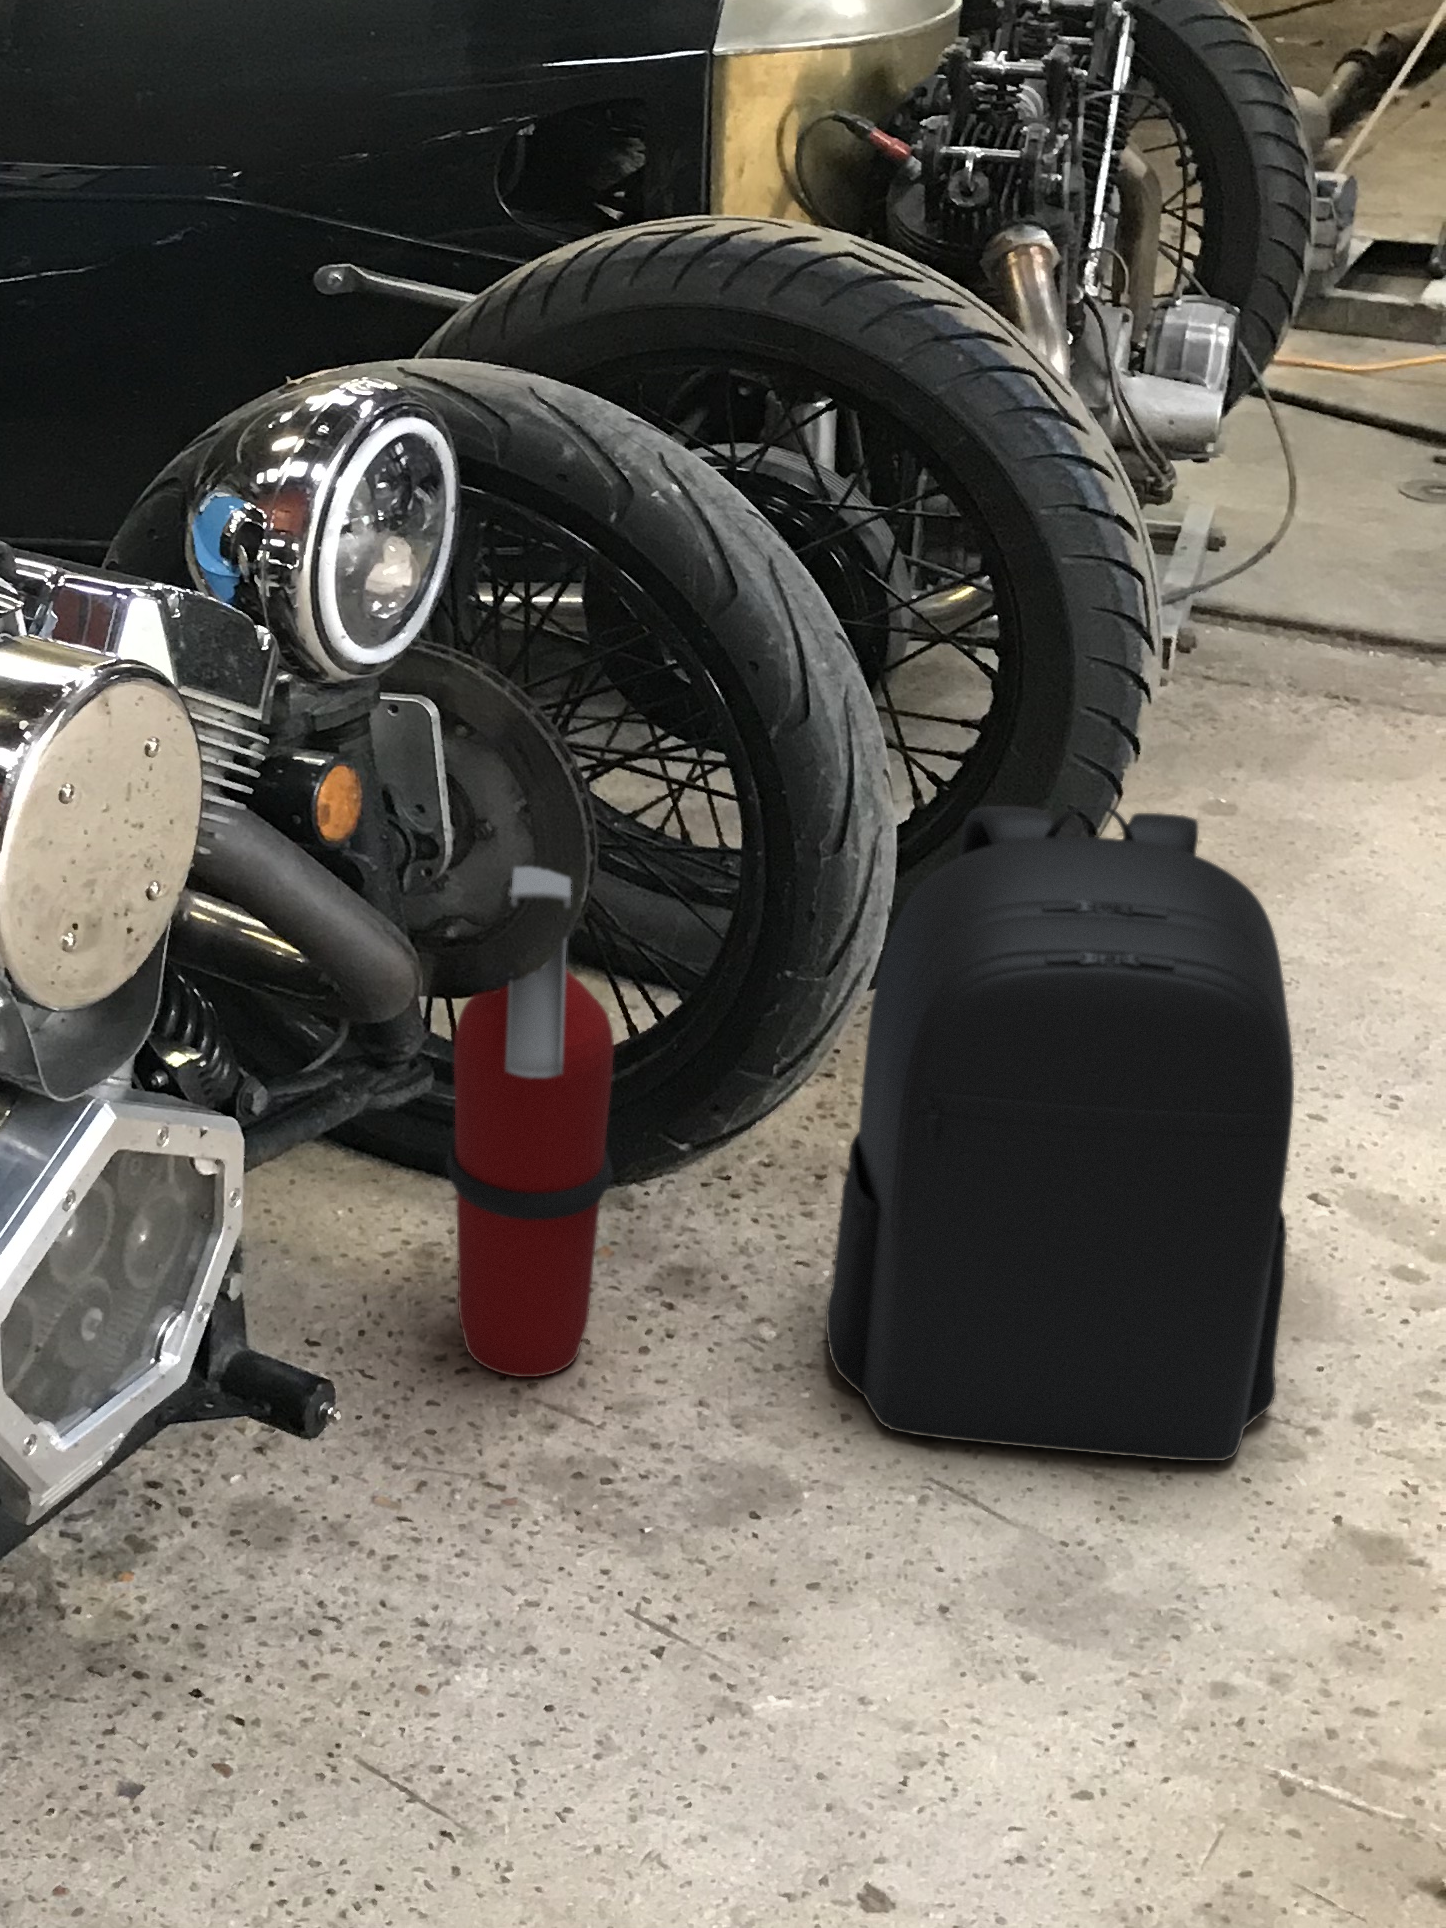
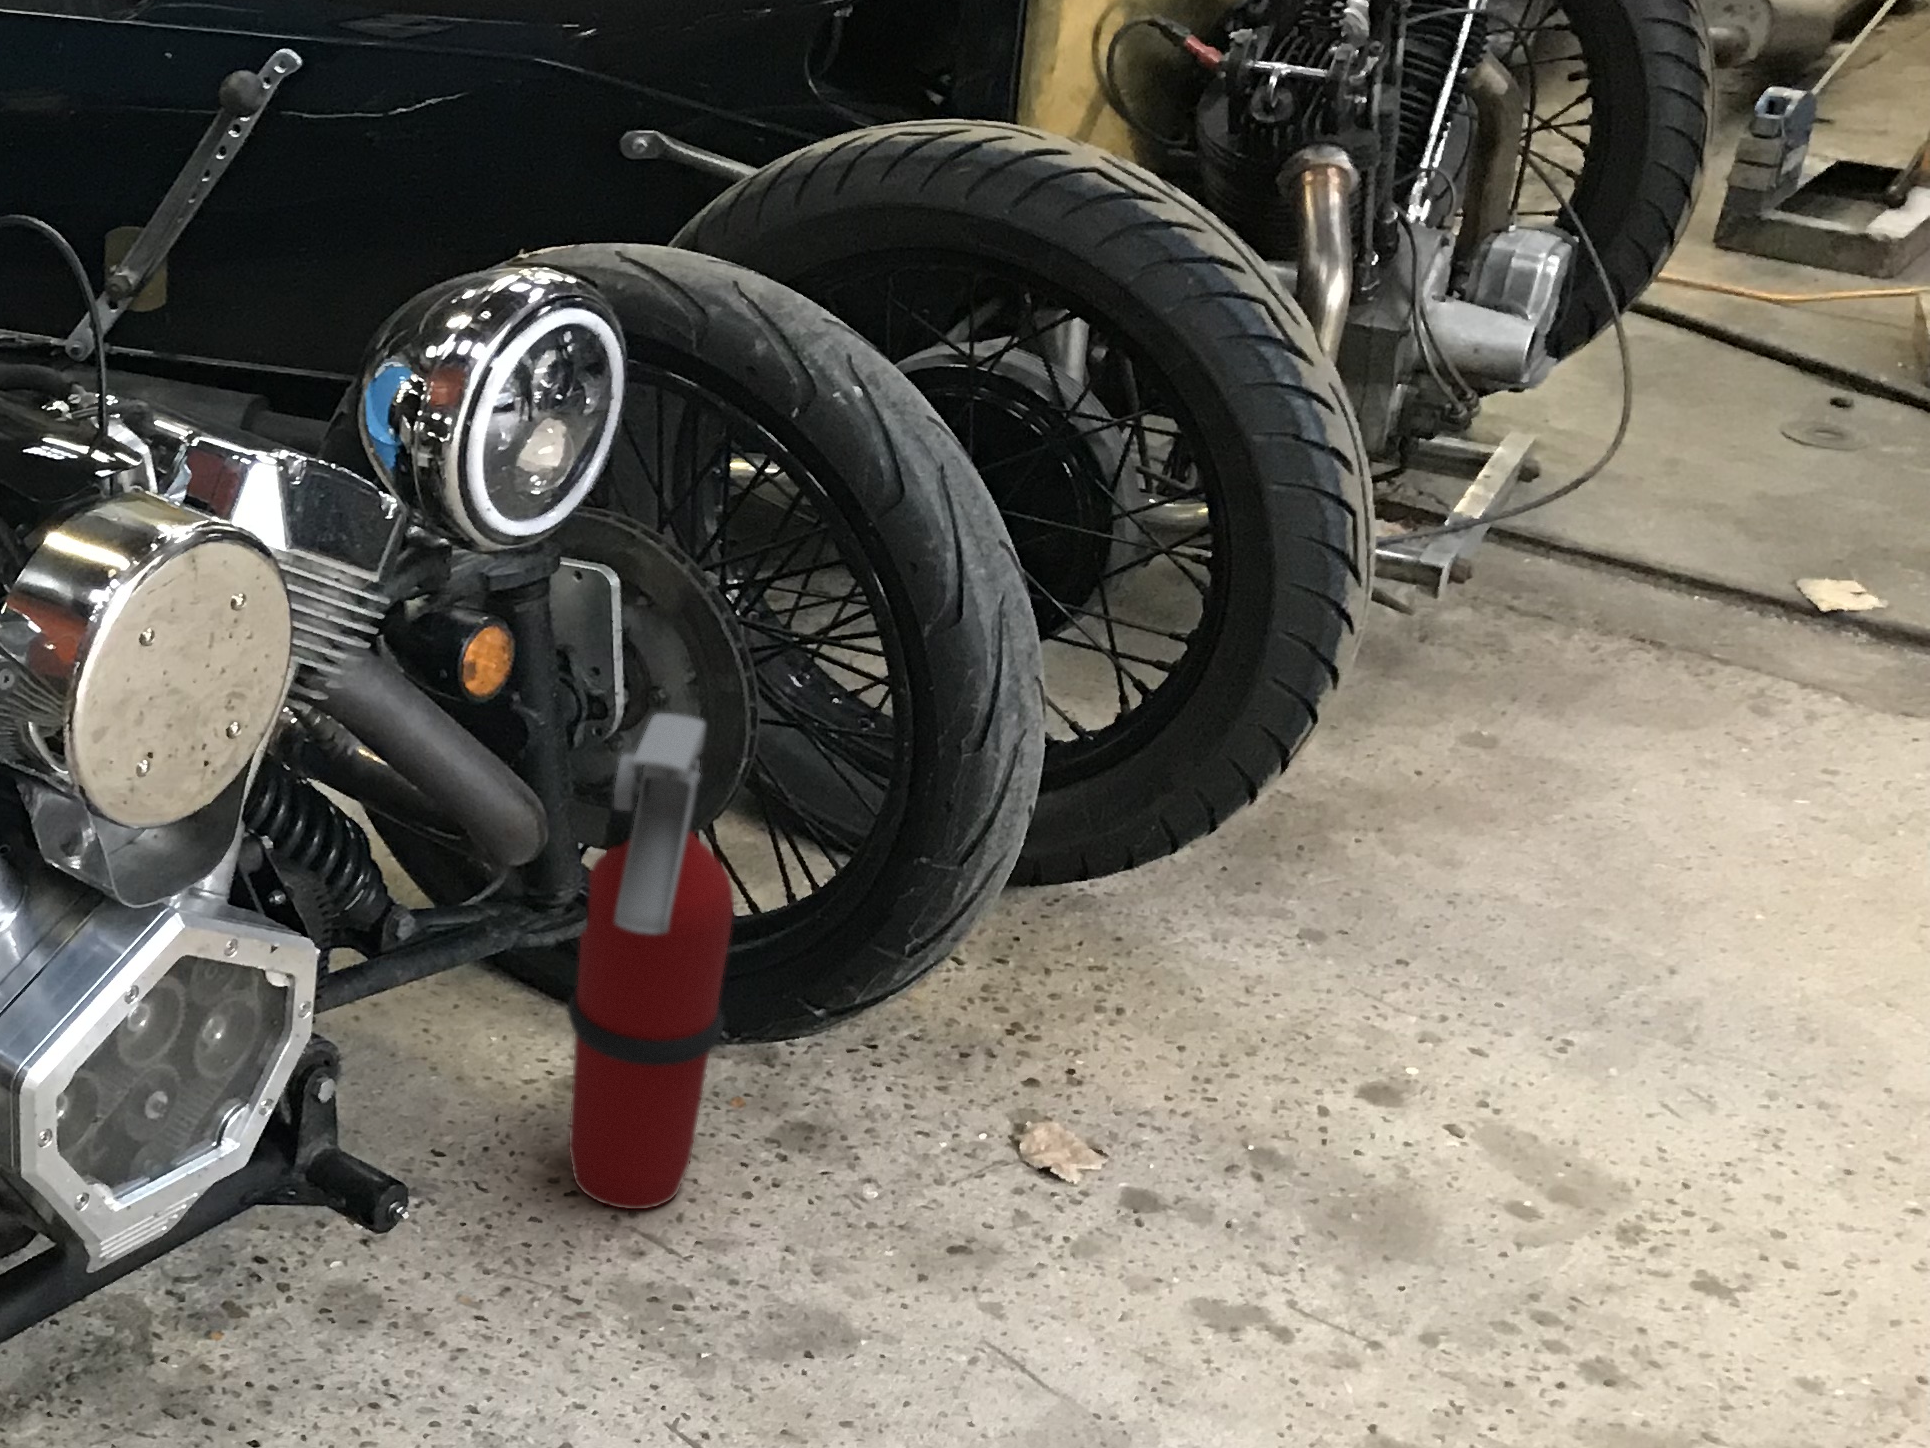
backpack: present [826,803,1294,1461] -> none [914,724,1391,1365]

